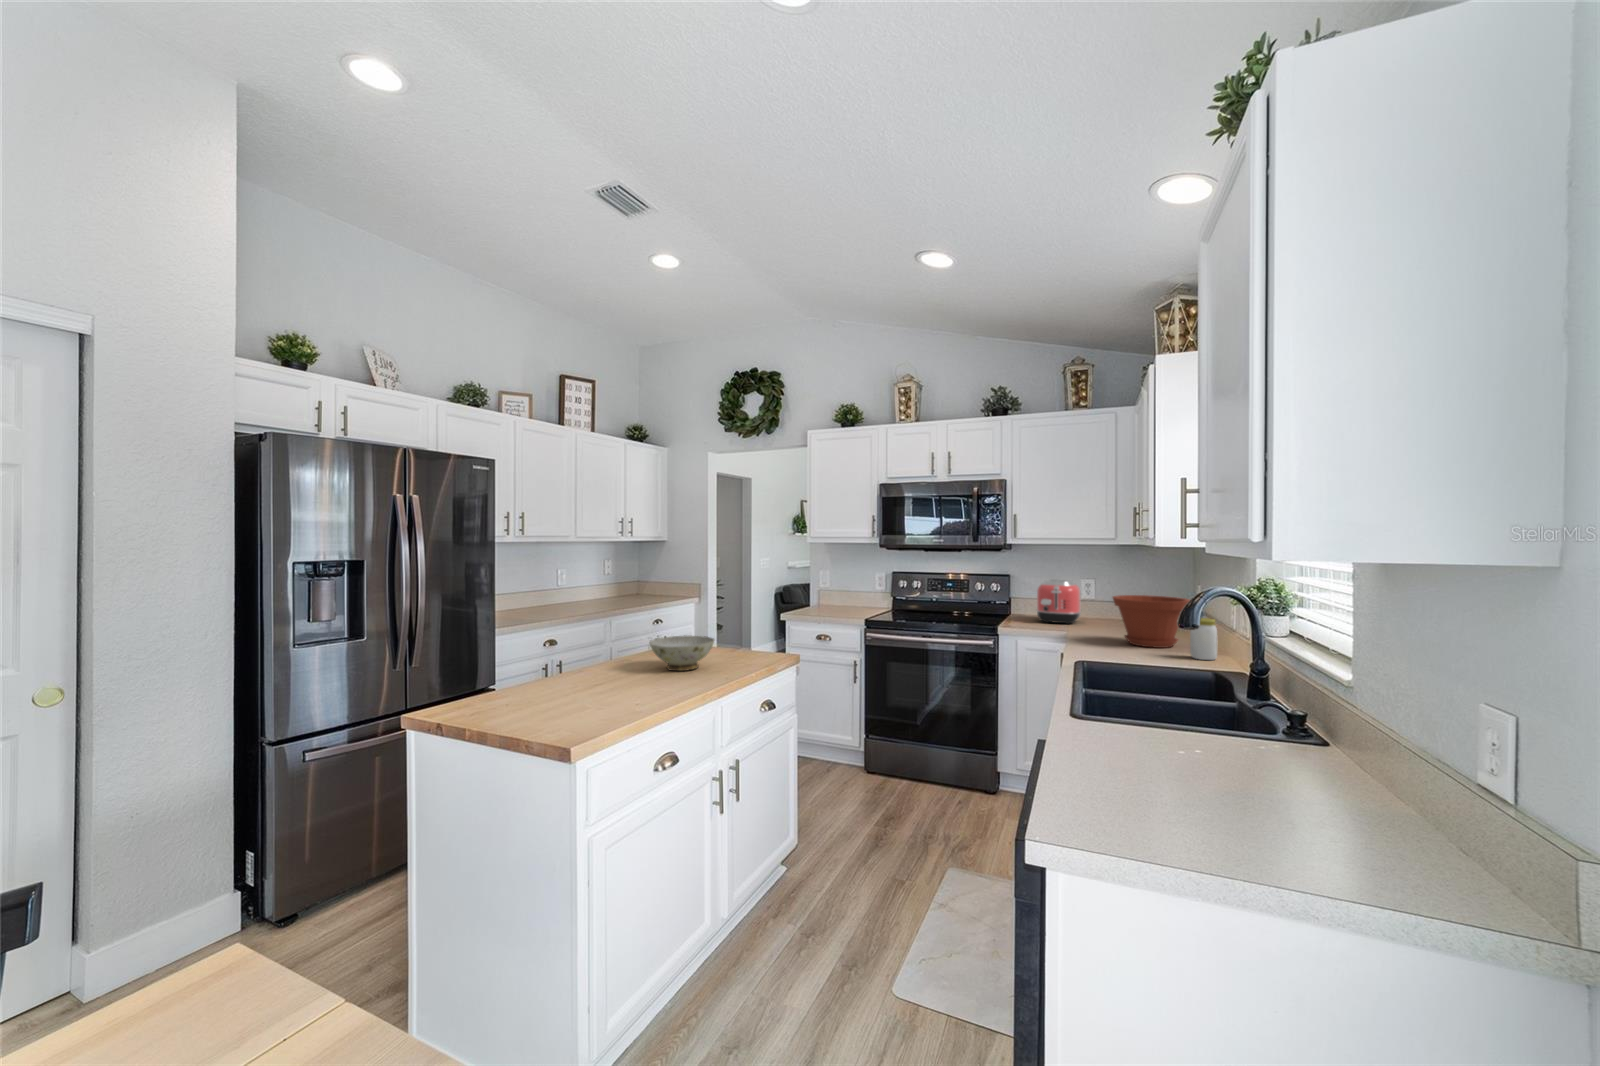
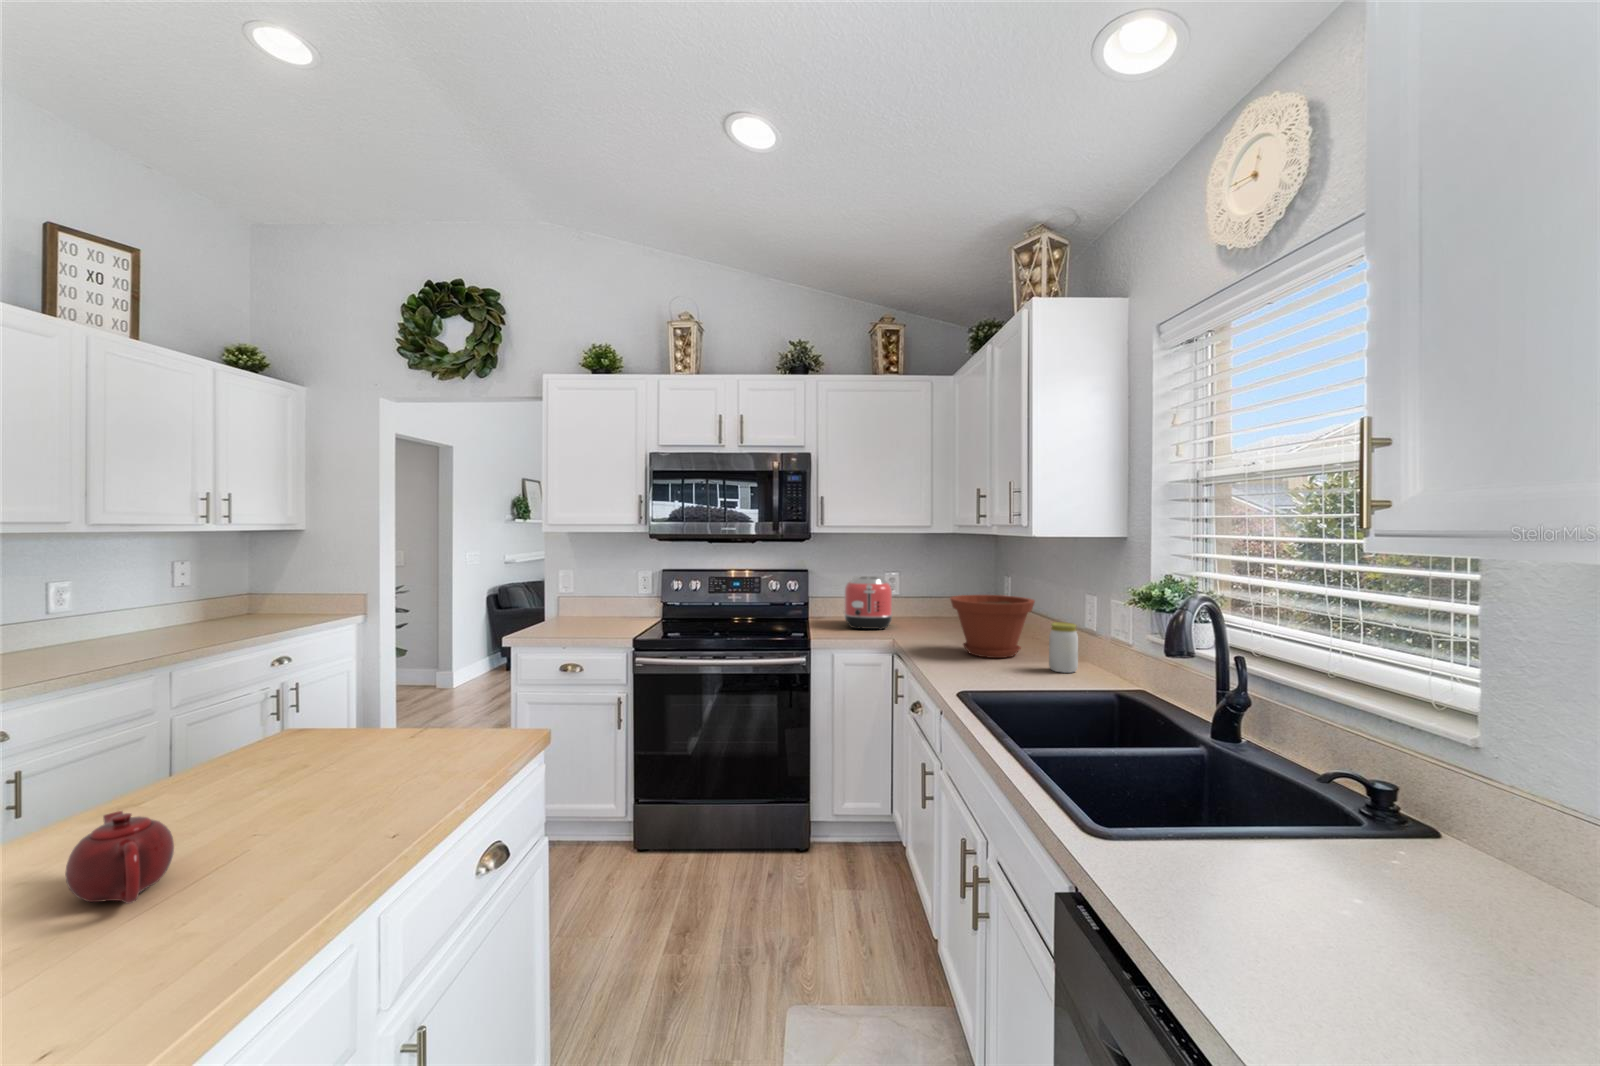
ceramic bowl: present [650,636,715,671] -> none [216,716,380,803]
teapot: none [610,656,642,690] -> present [65,811,174,904]

